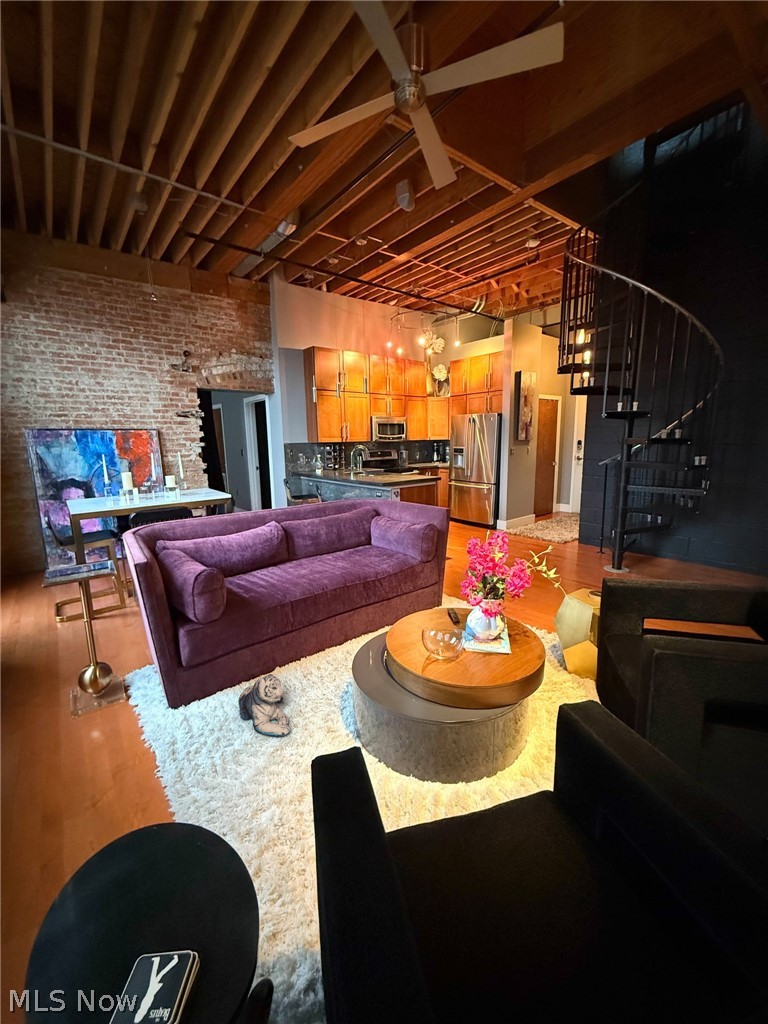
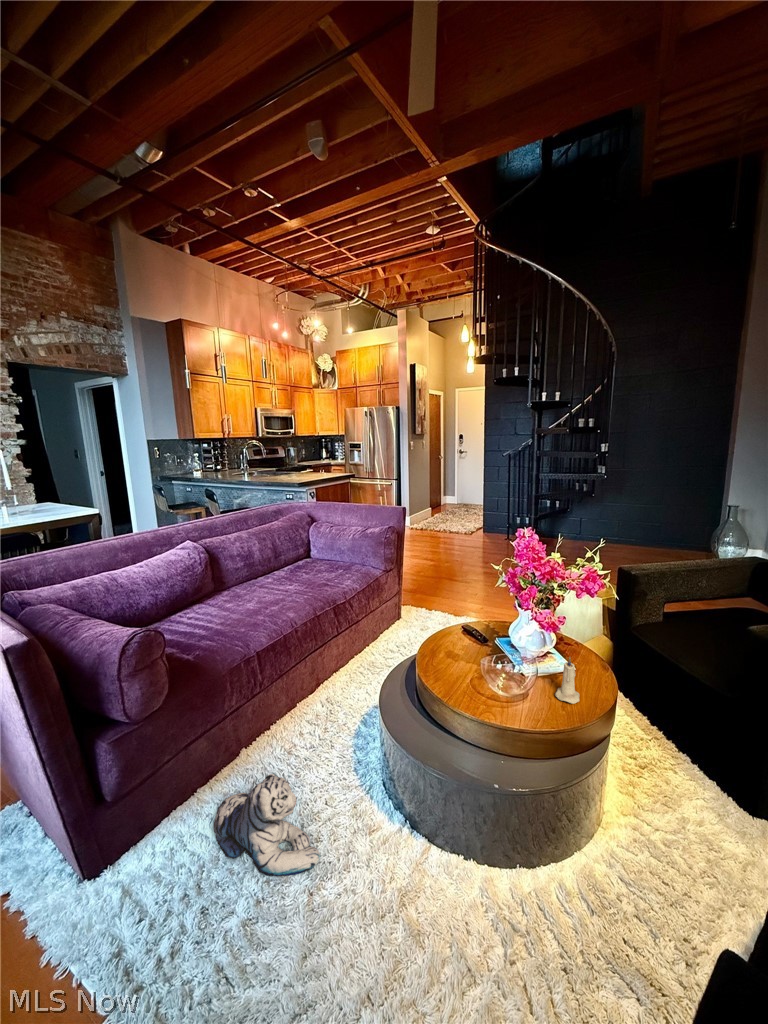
candle: none [472,631,492,669] -> present [555,657,580,704]

